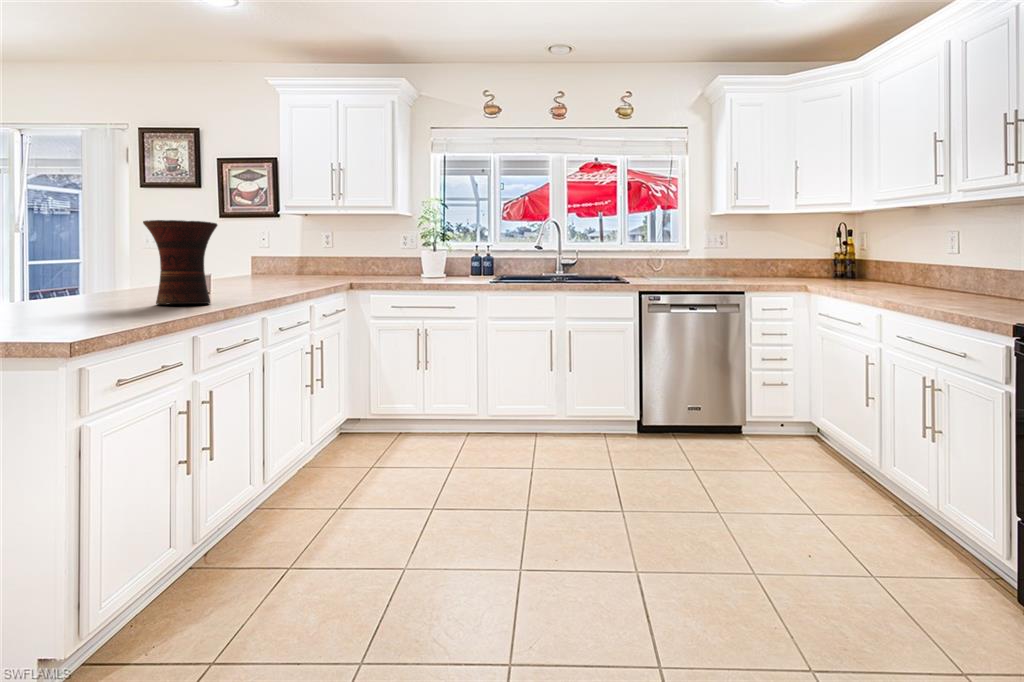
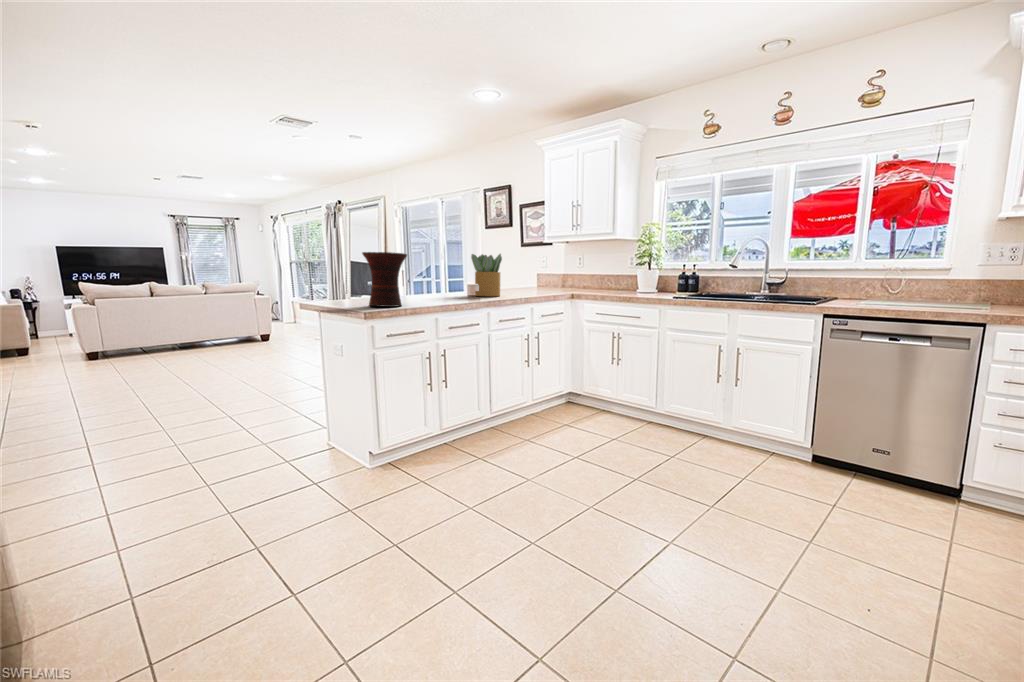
potted plant: none [236,227,285,288] -> present [471,254,502,296]

